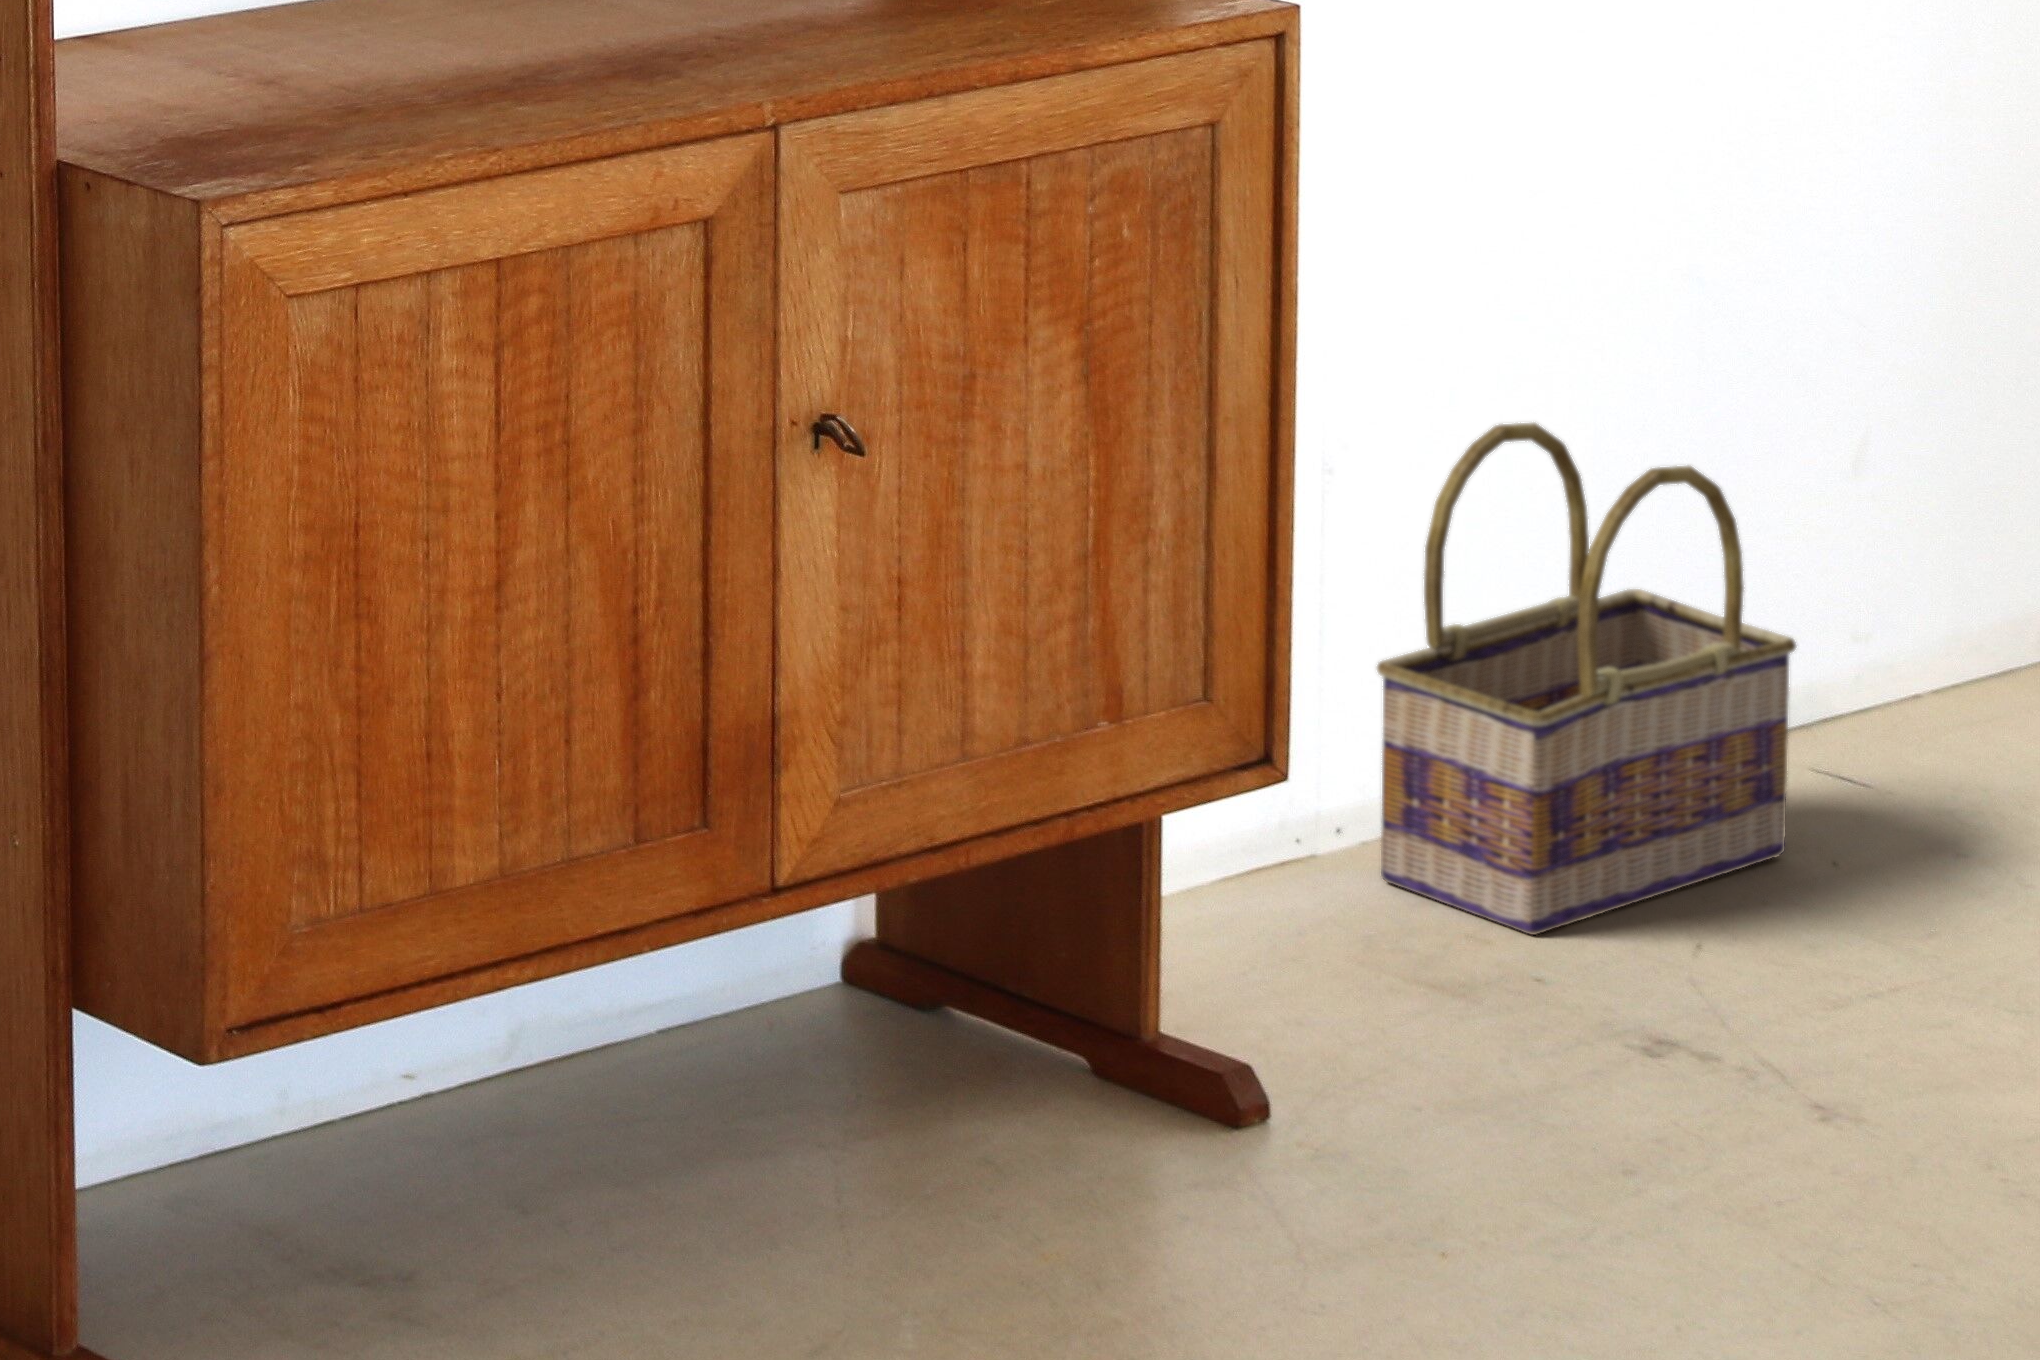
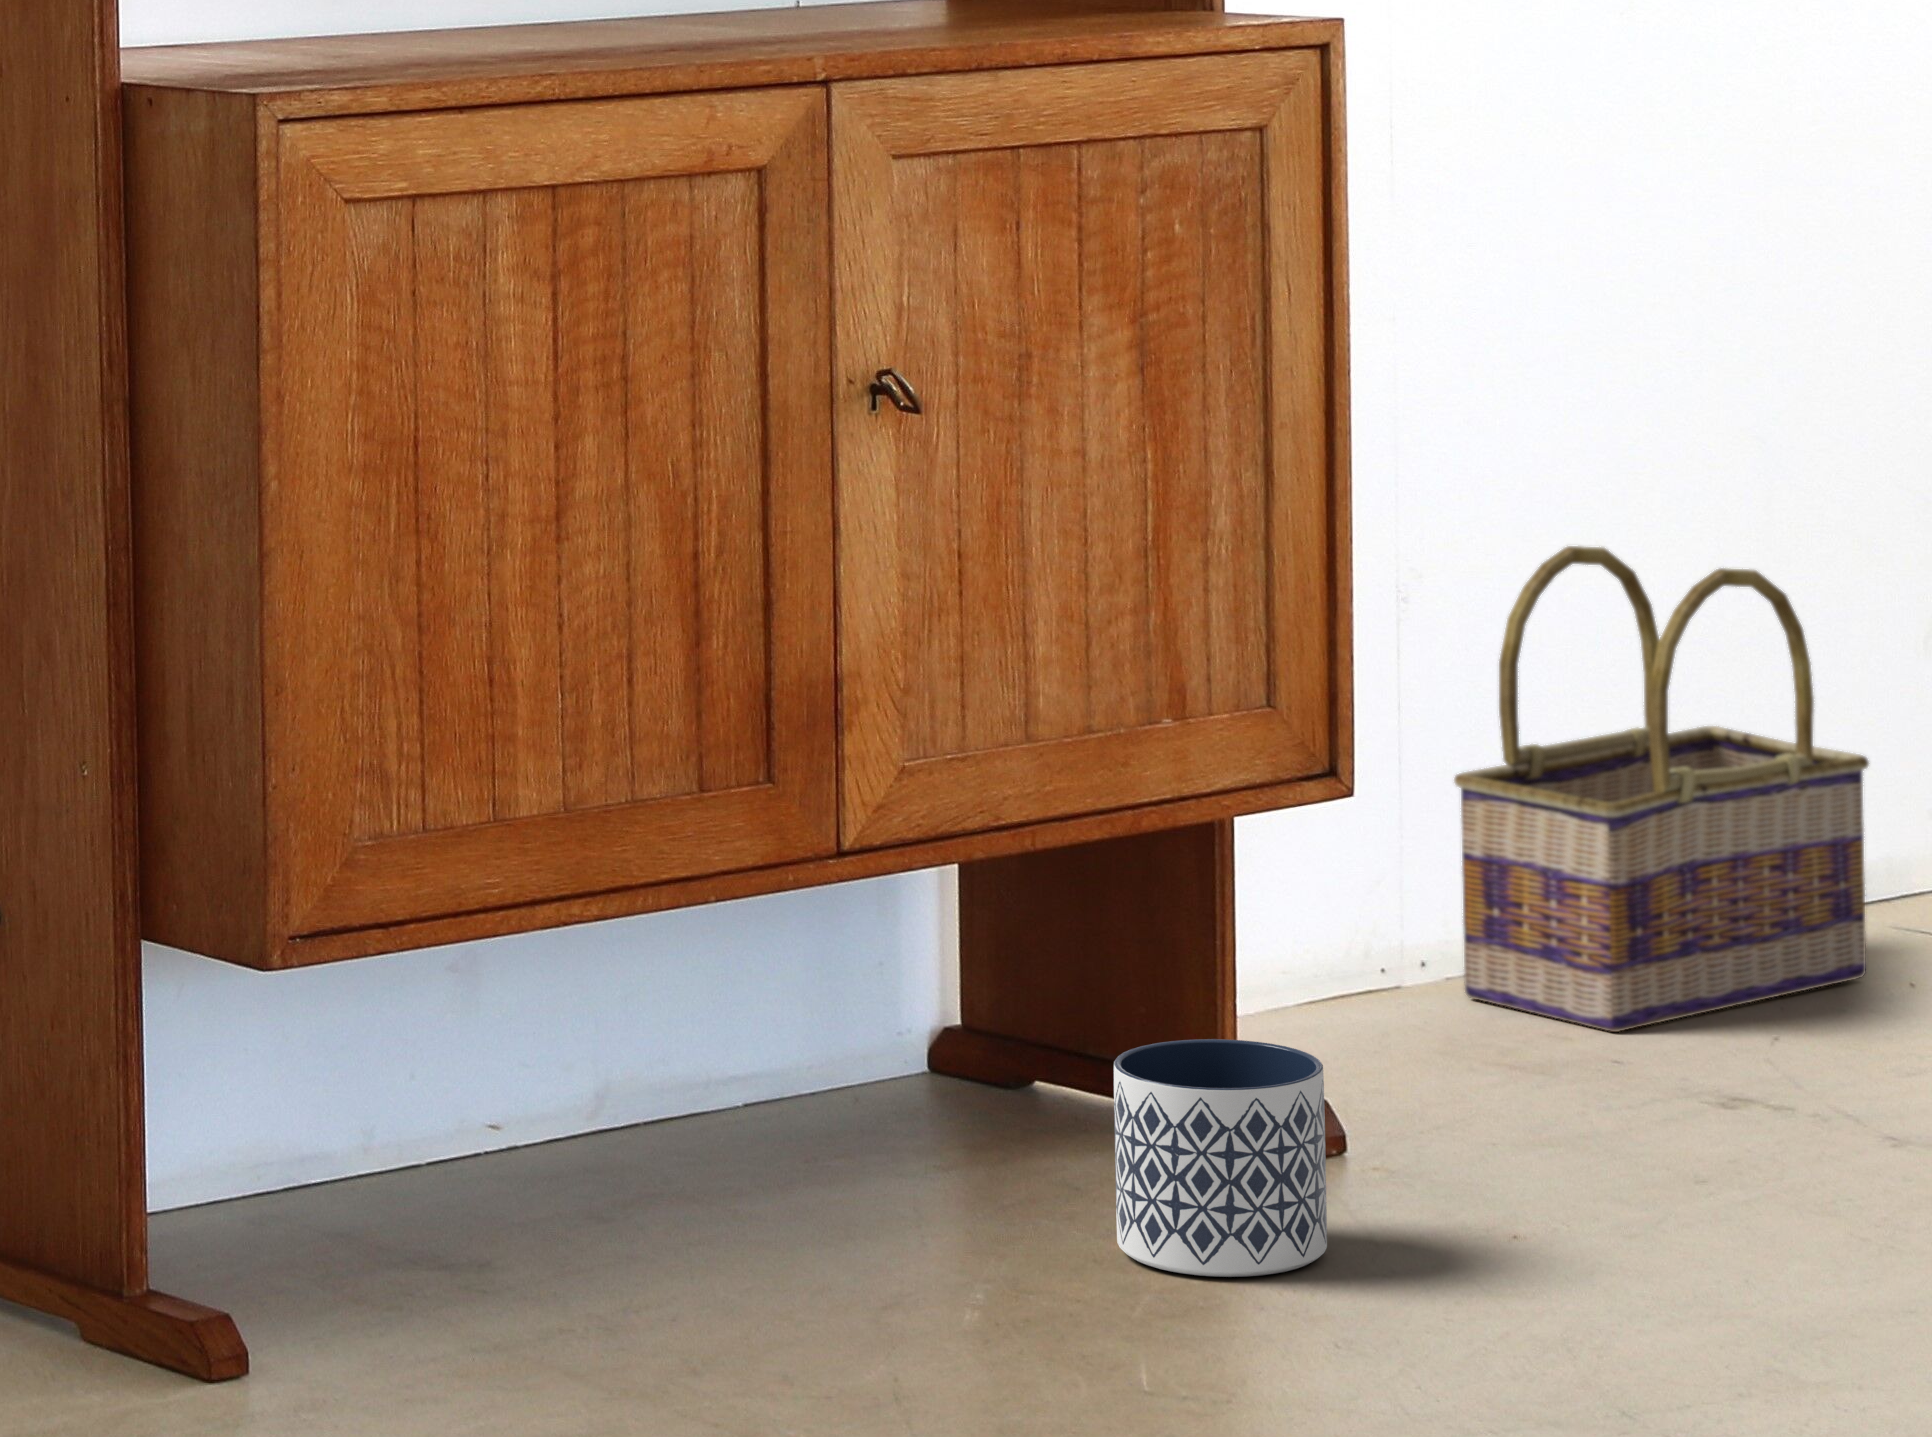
planter: none [1044,1047,1256,1304] -> present [1114,1039,1327,1277]

